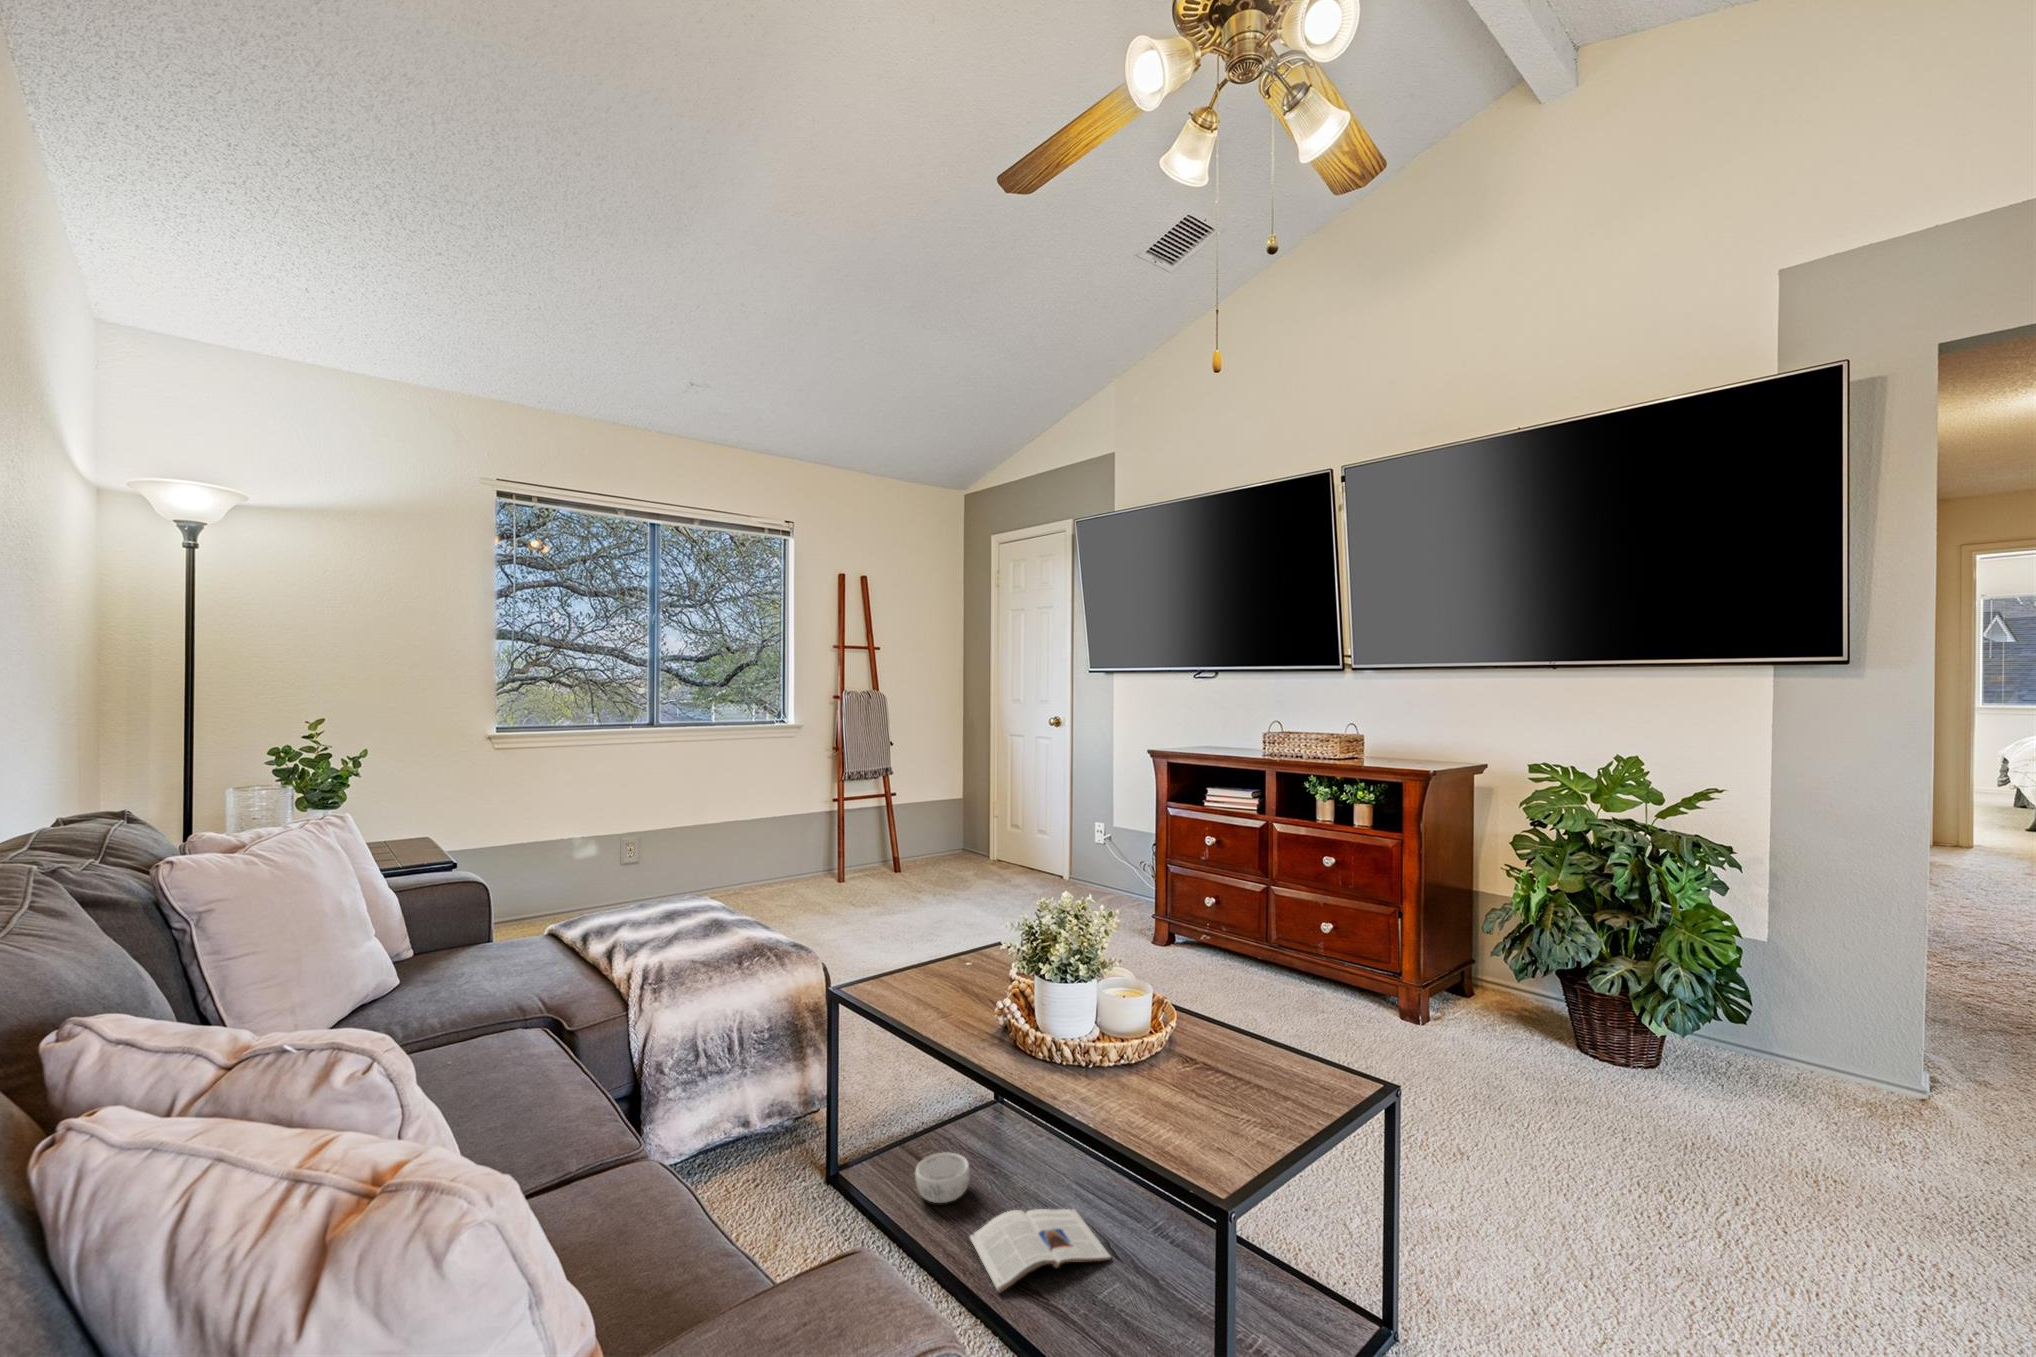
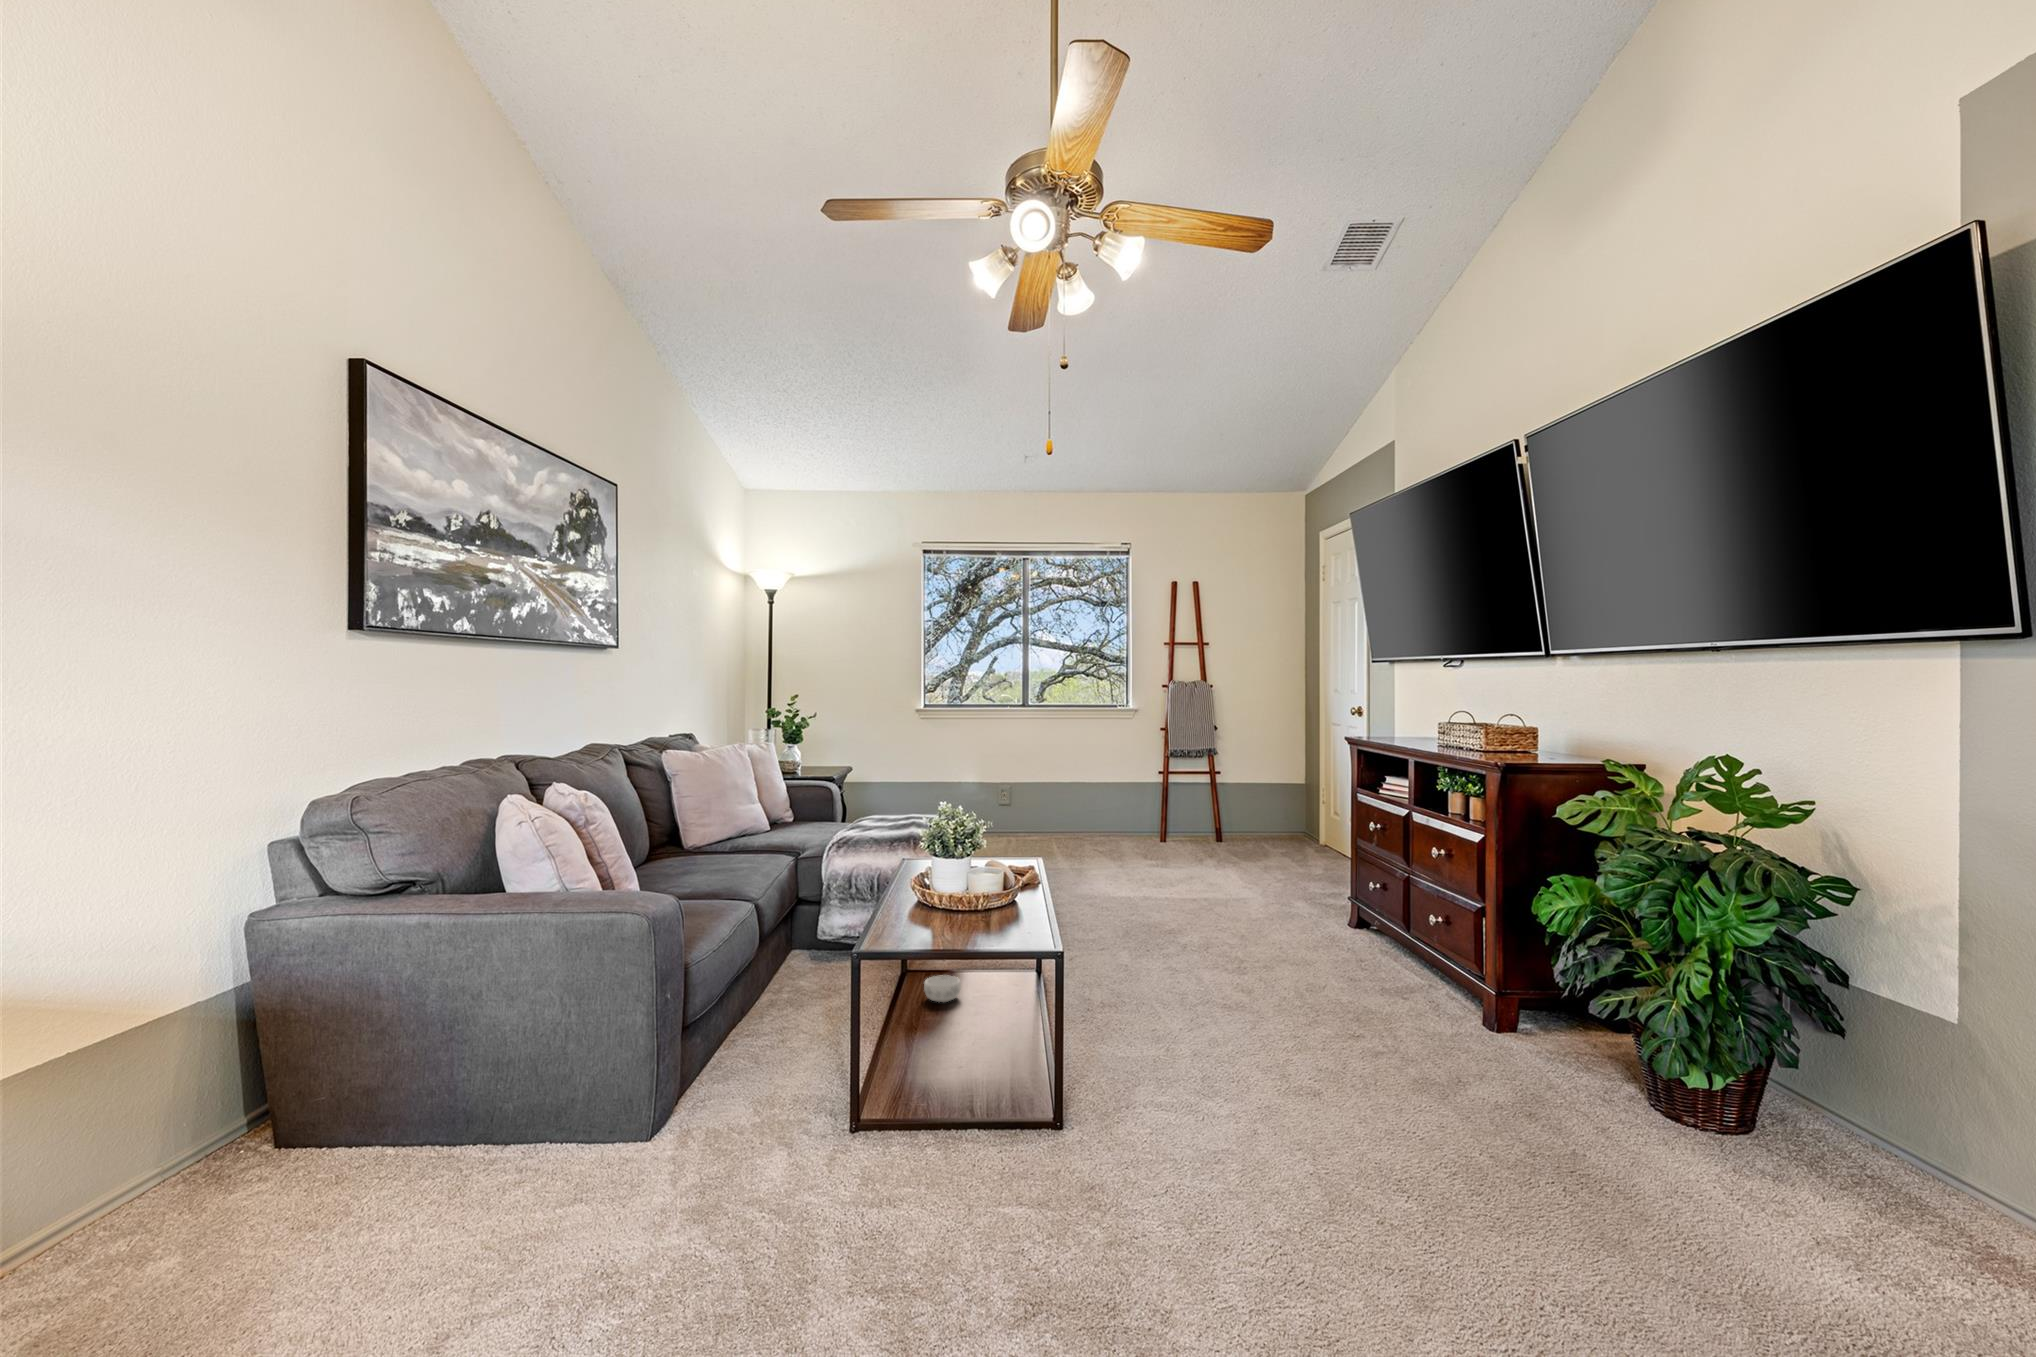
magazine: present [970,1209,1111,1293] -> none [901,1008,995,1046]

